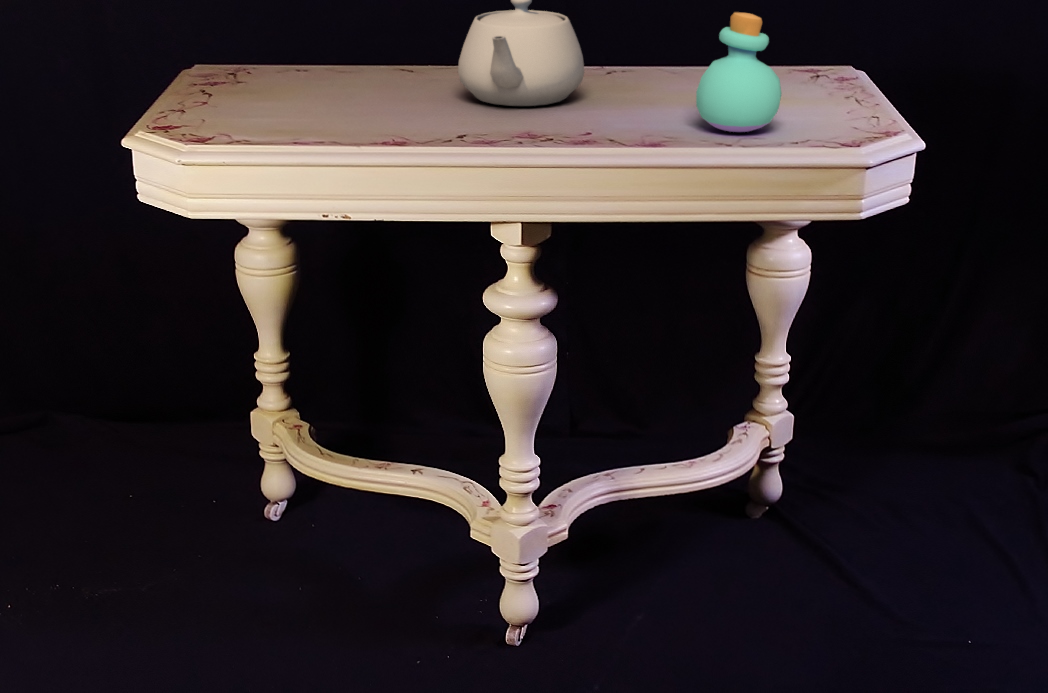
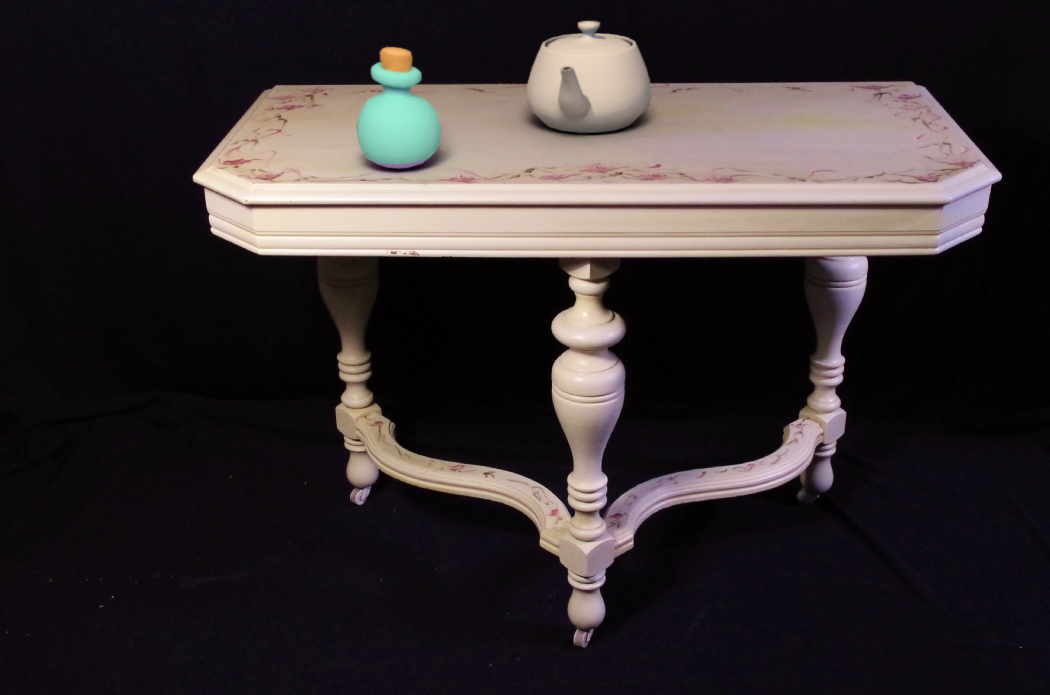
perfume bottle: present [696,12,782,132] -> present [356,47,442,168]

